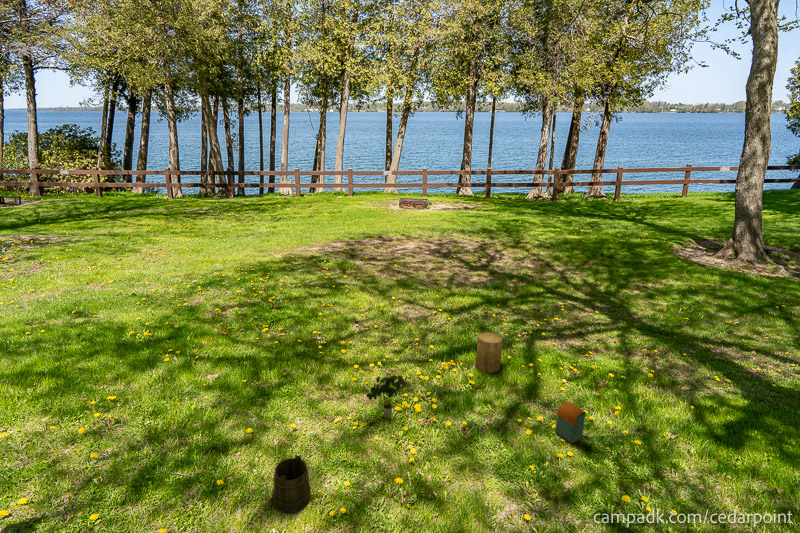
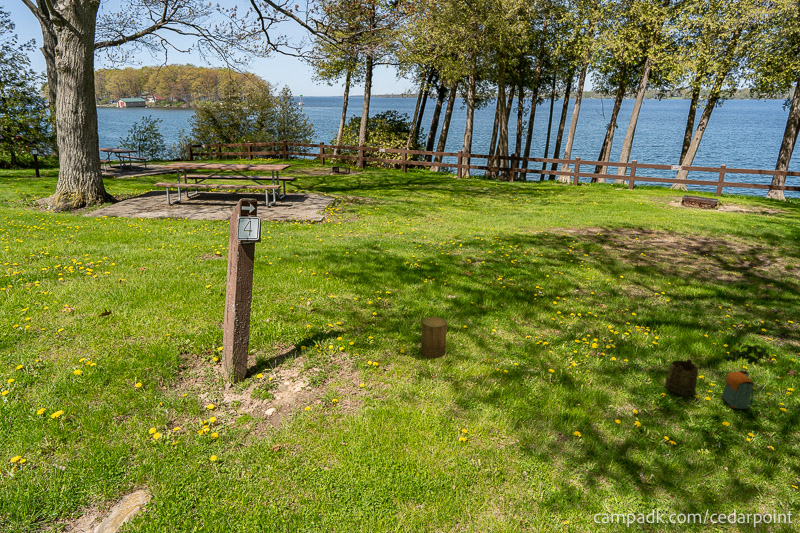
stool: present [476,332,503,373] -> present [421,317,447,358]
potted plant: present [366,375,408,418] -> present [724,342,771,377]
bucket: present [273,455,311,513] -> present [665,359,698,396]

